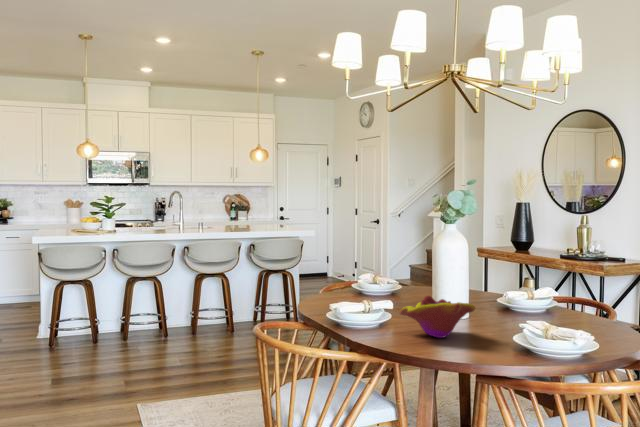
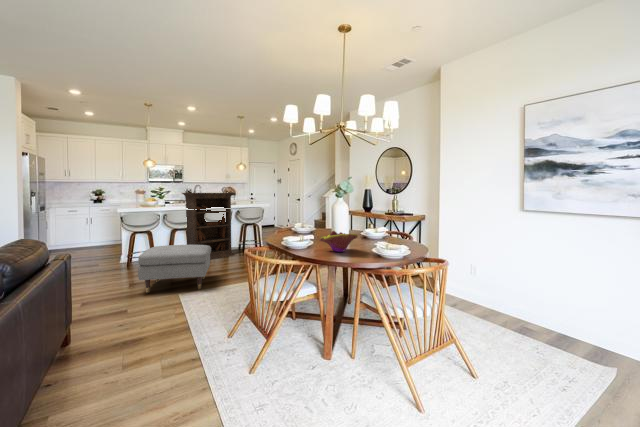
bookcase: none [146,208,249,344] -> present [182,193,234,259]
ottoman: none [70,311,200,398] -> present [138,245,211,293]

